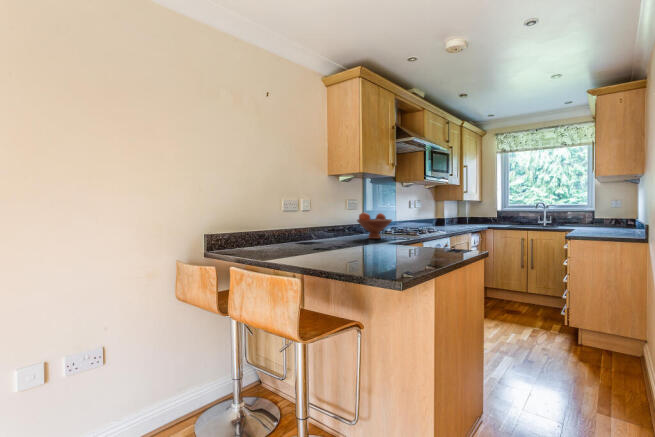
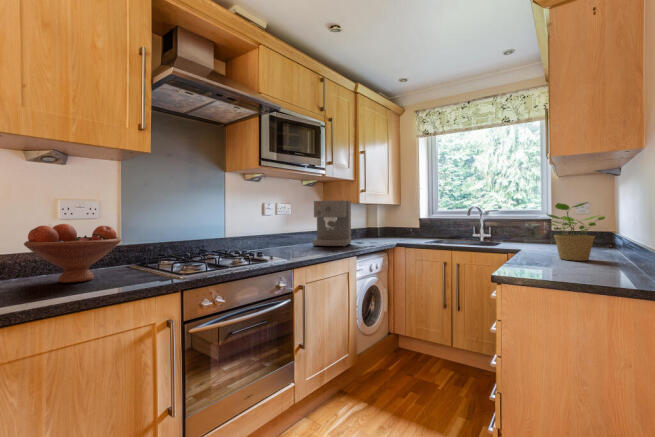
coffee maker: none [438,199,462,228] -> present [313,200,351,247]
potted plant: none [597,201,631,233] -> present [547,202,605,261]

